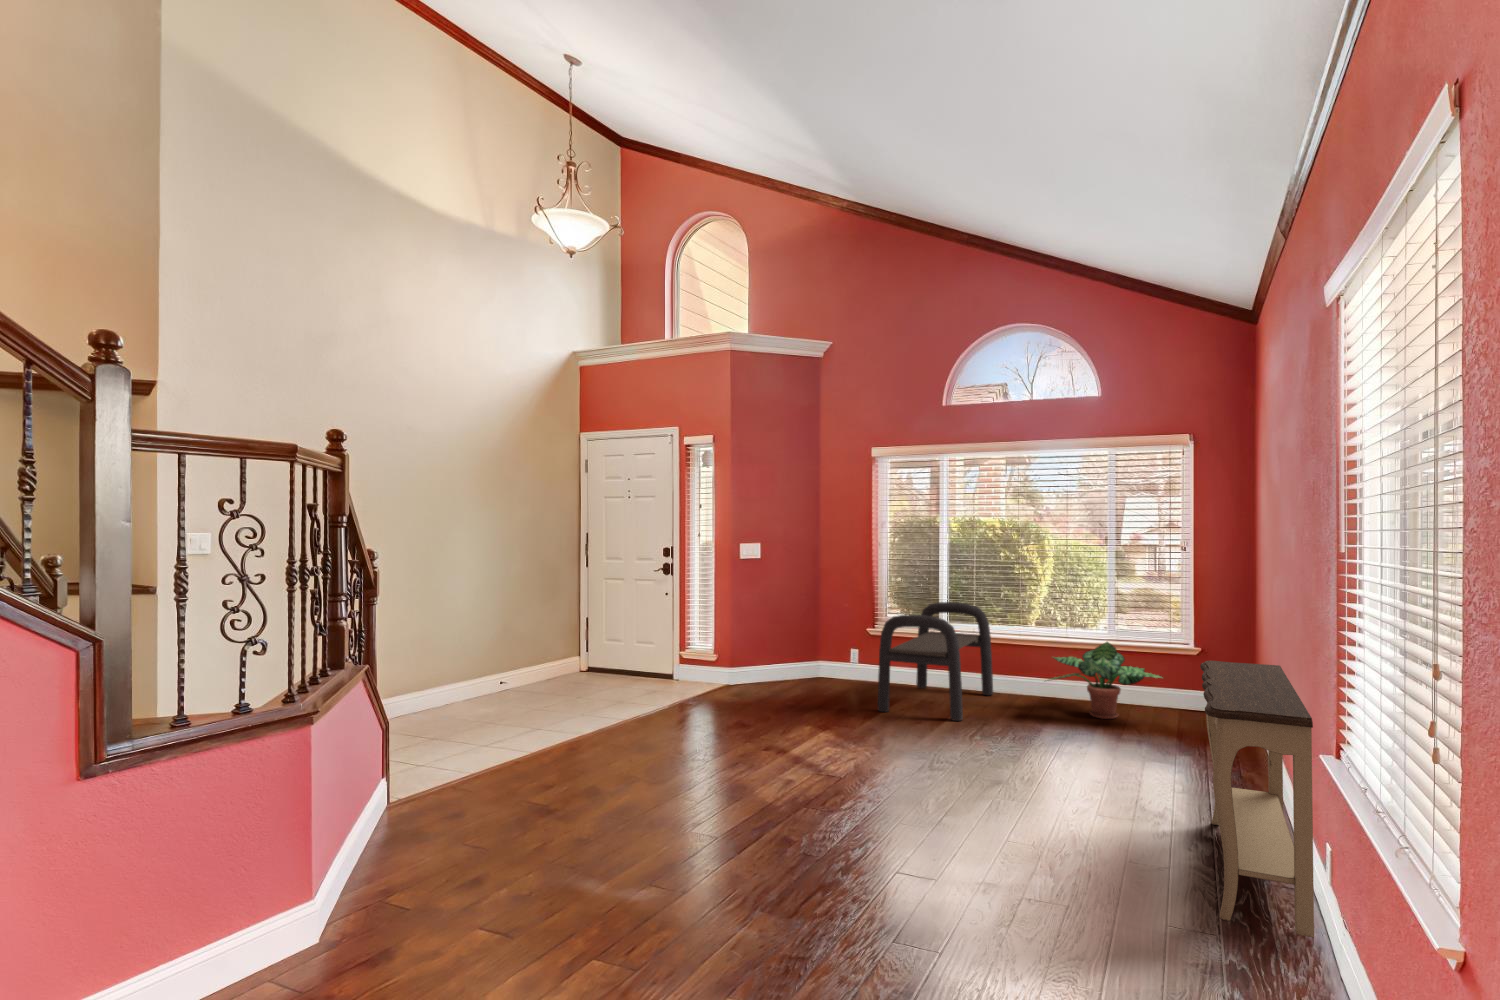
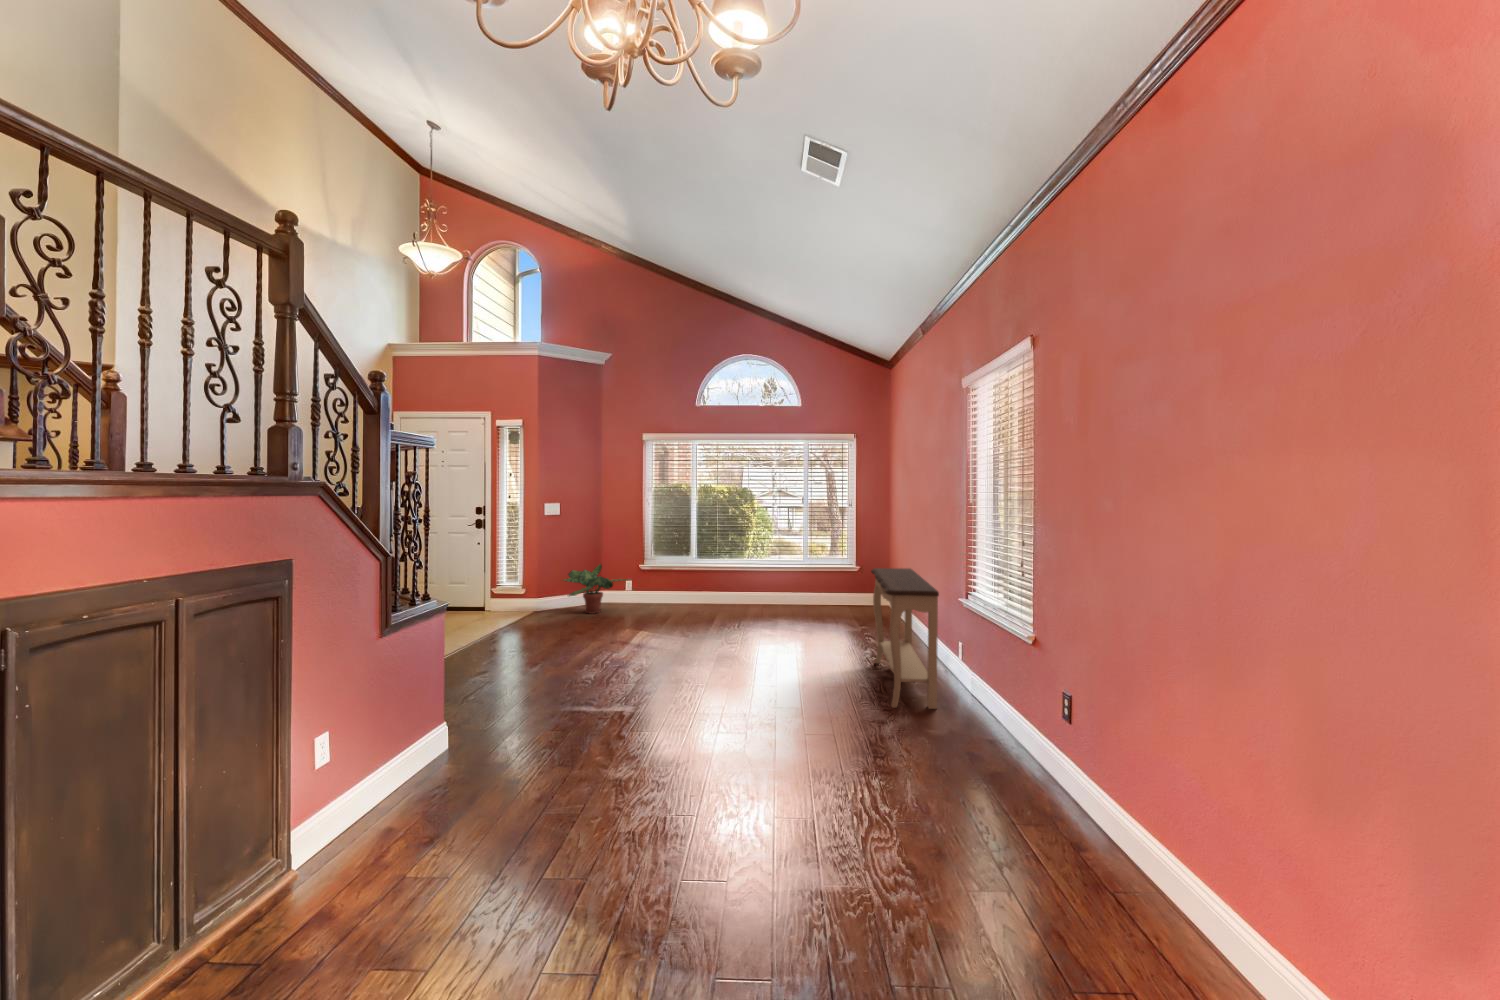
bench: present [878,602,993,721] -> none [655,544,728,623]
potted plant: present [1048,642,1162,719] -> present [564,564,628,614]

